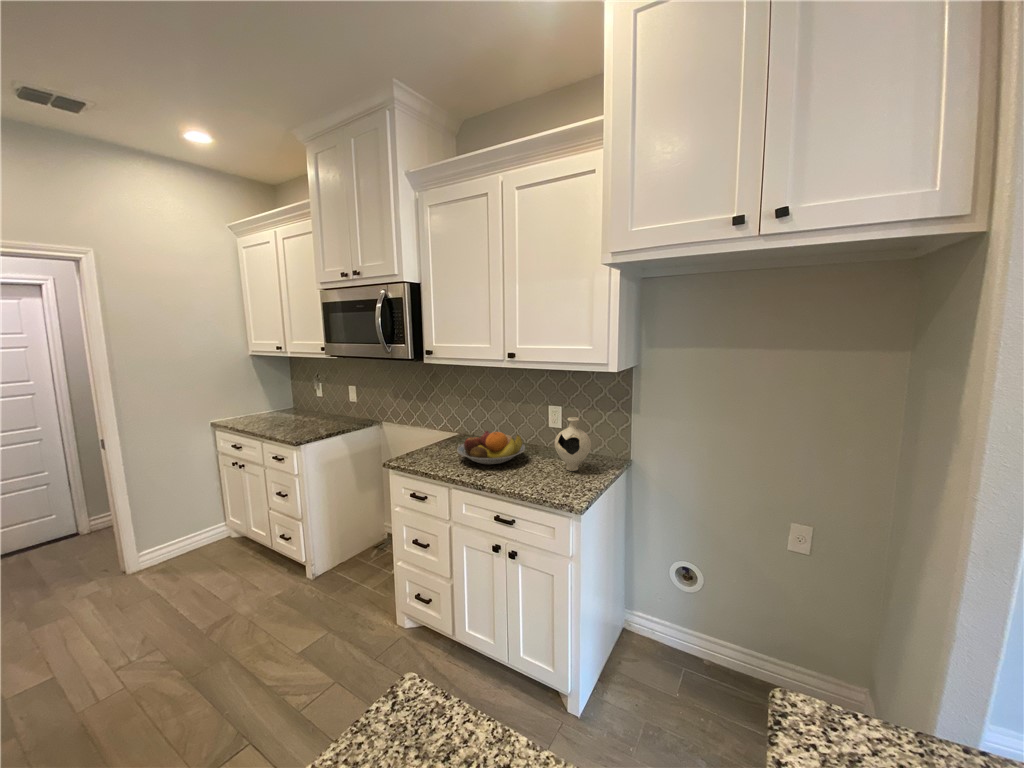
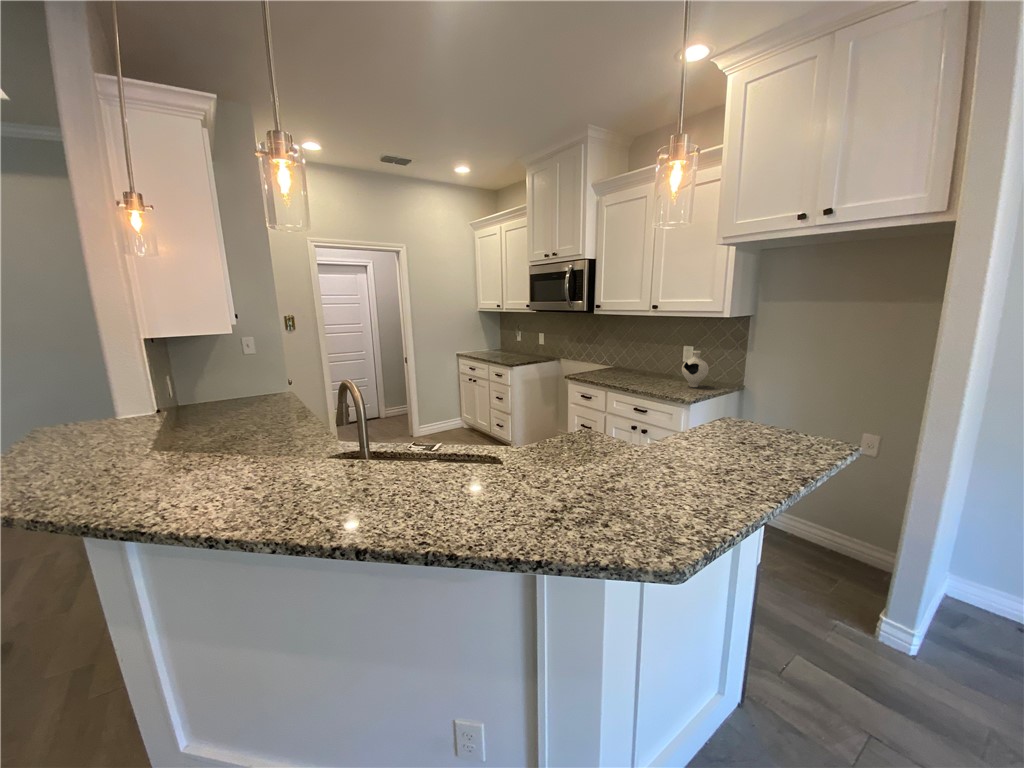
fruit bowl: present [457,431,525,465] -> none [614,360,662,381]

